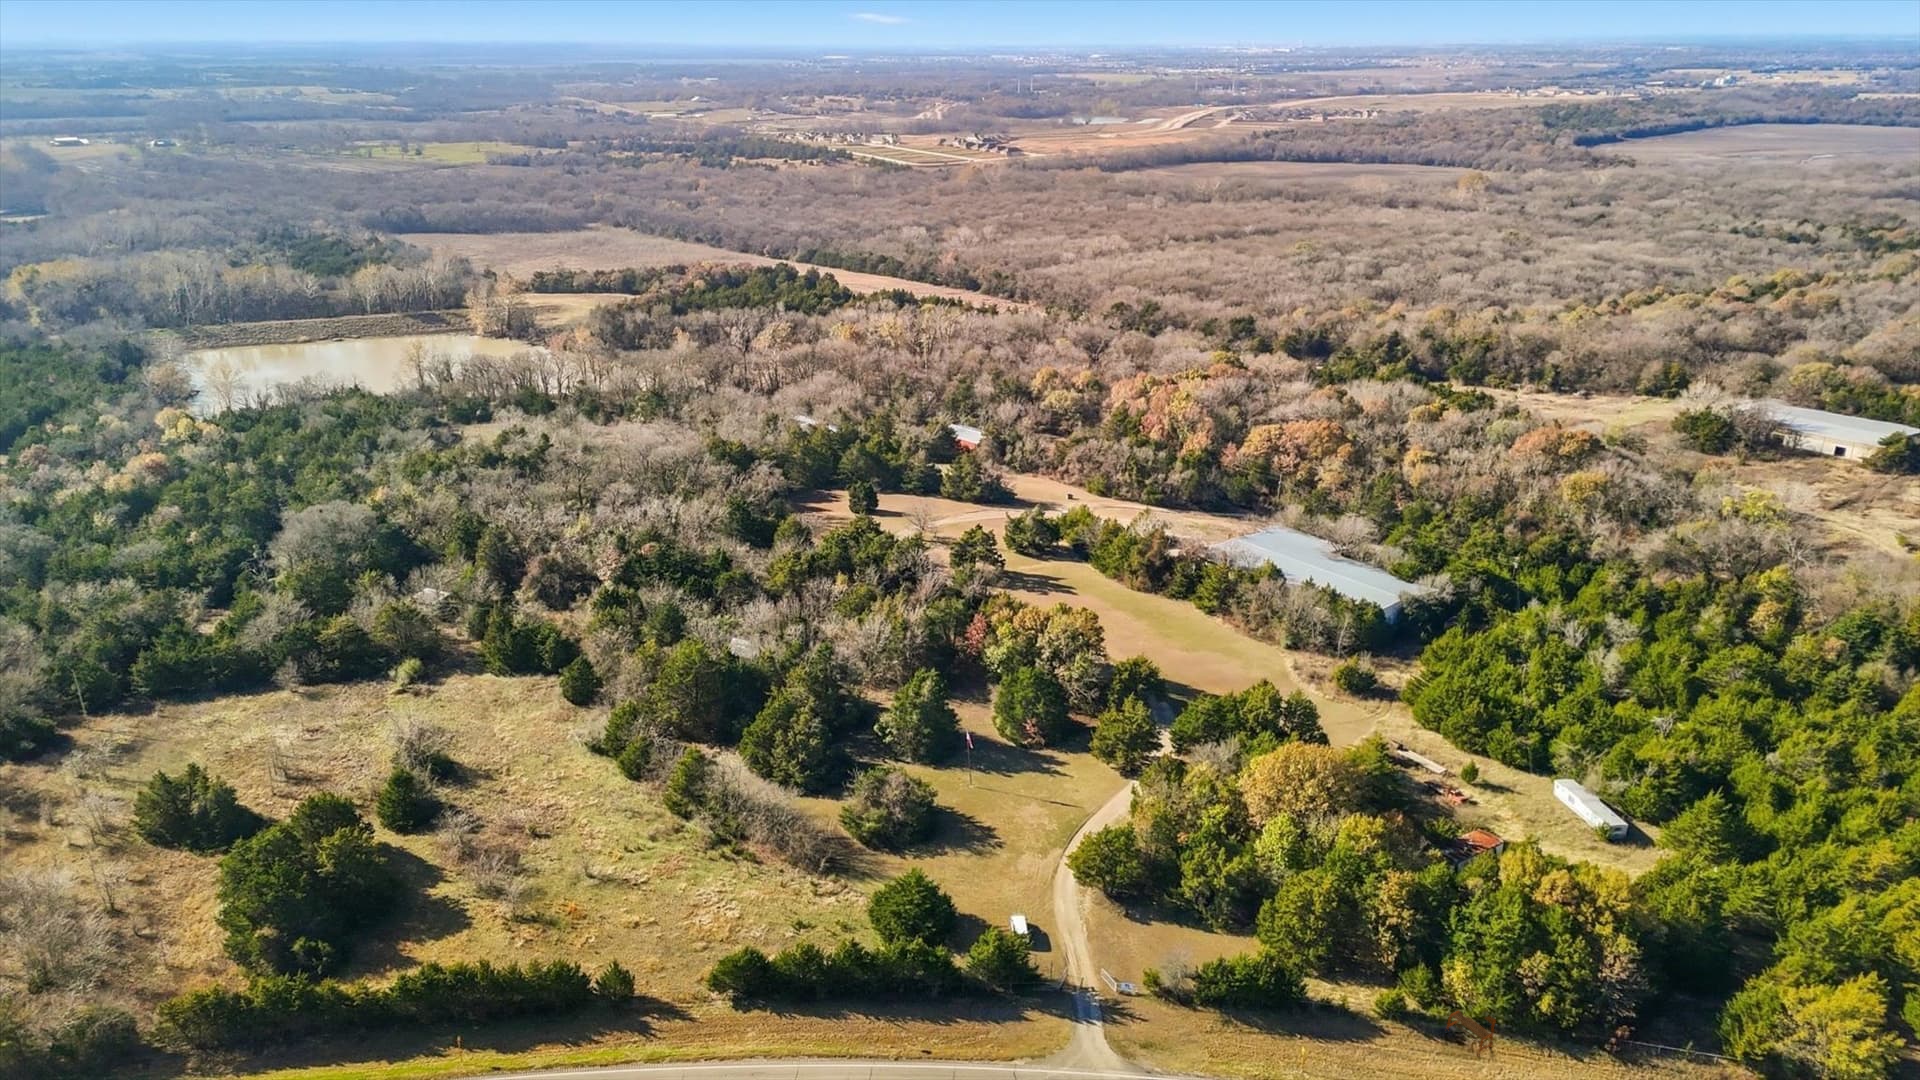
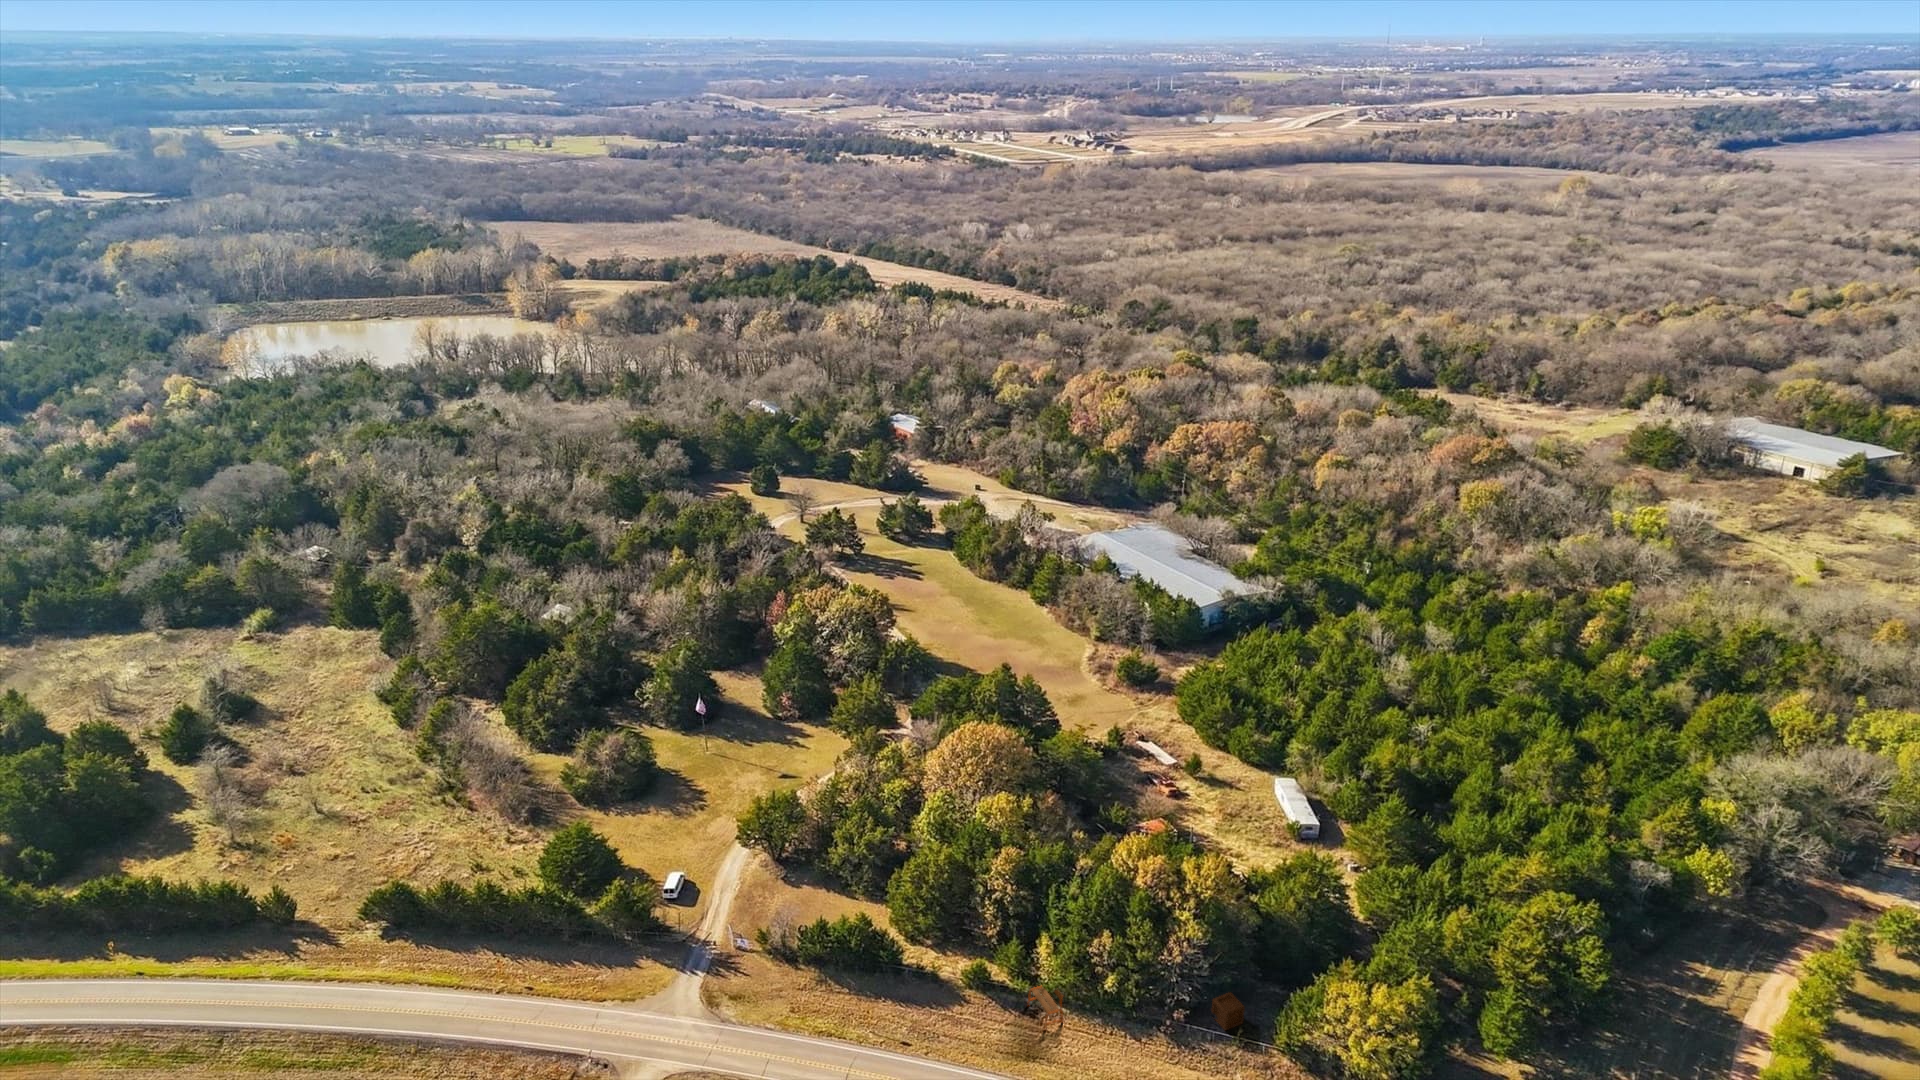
wooden crate: none [1629,1003,1669,1043] -> present [1212,993,1245,1030]

